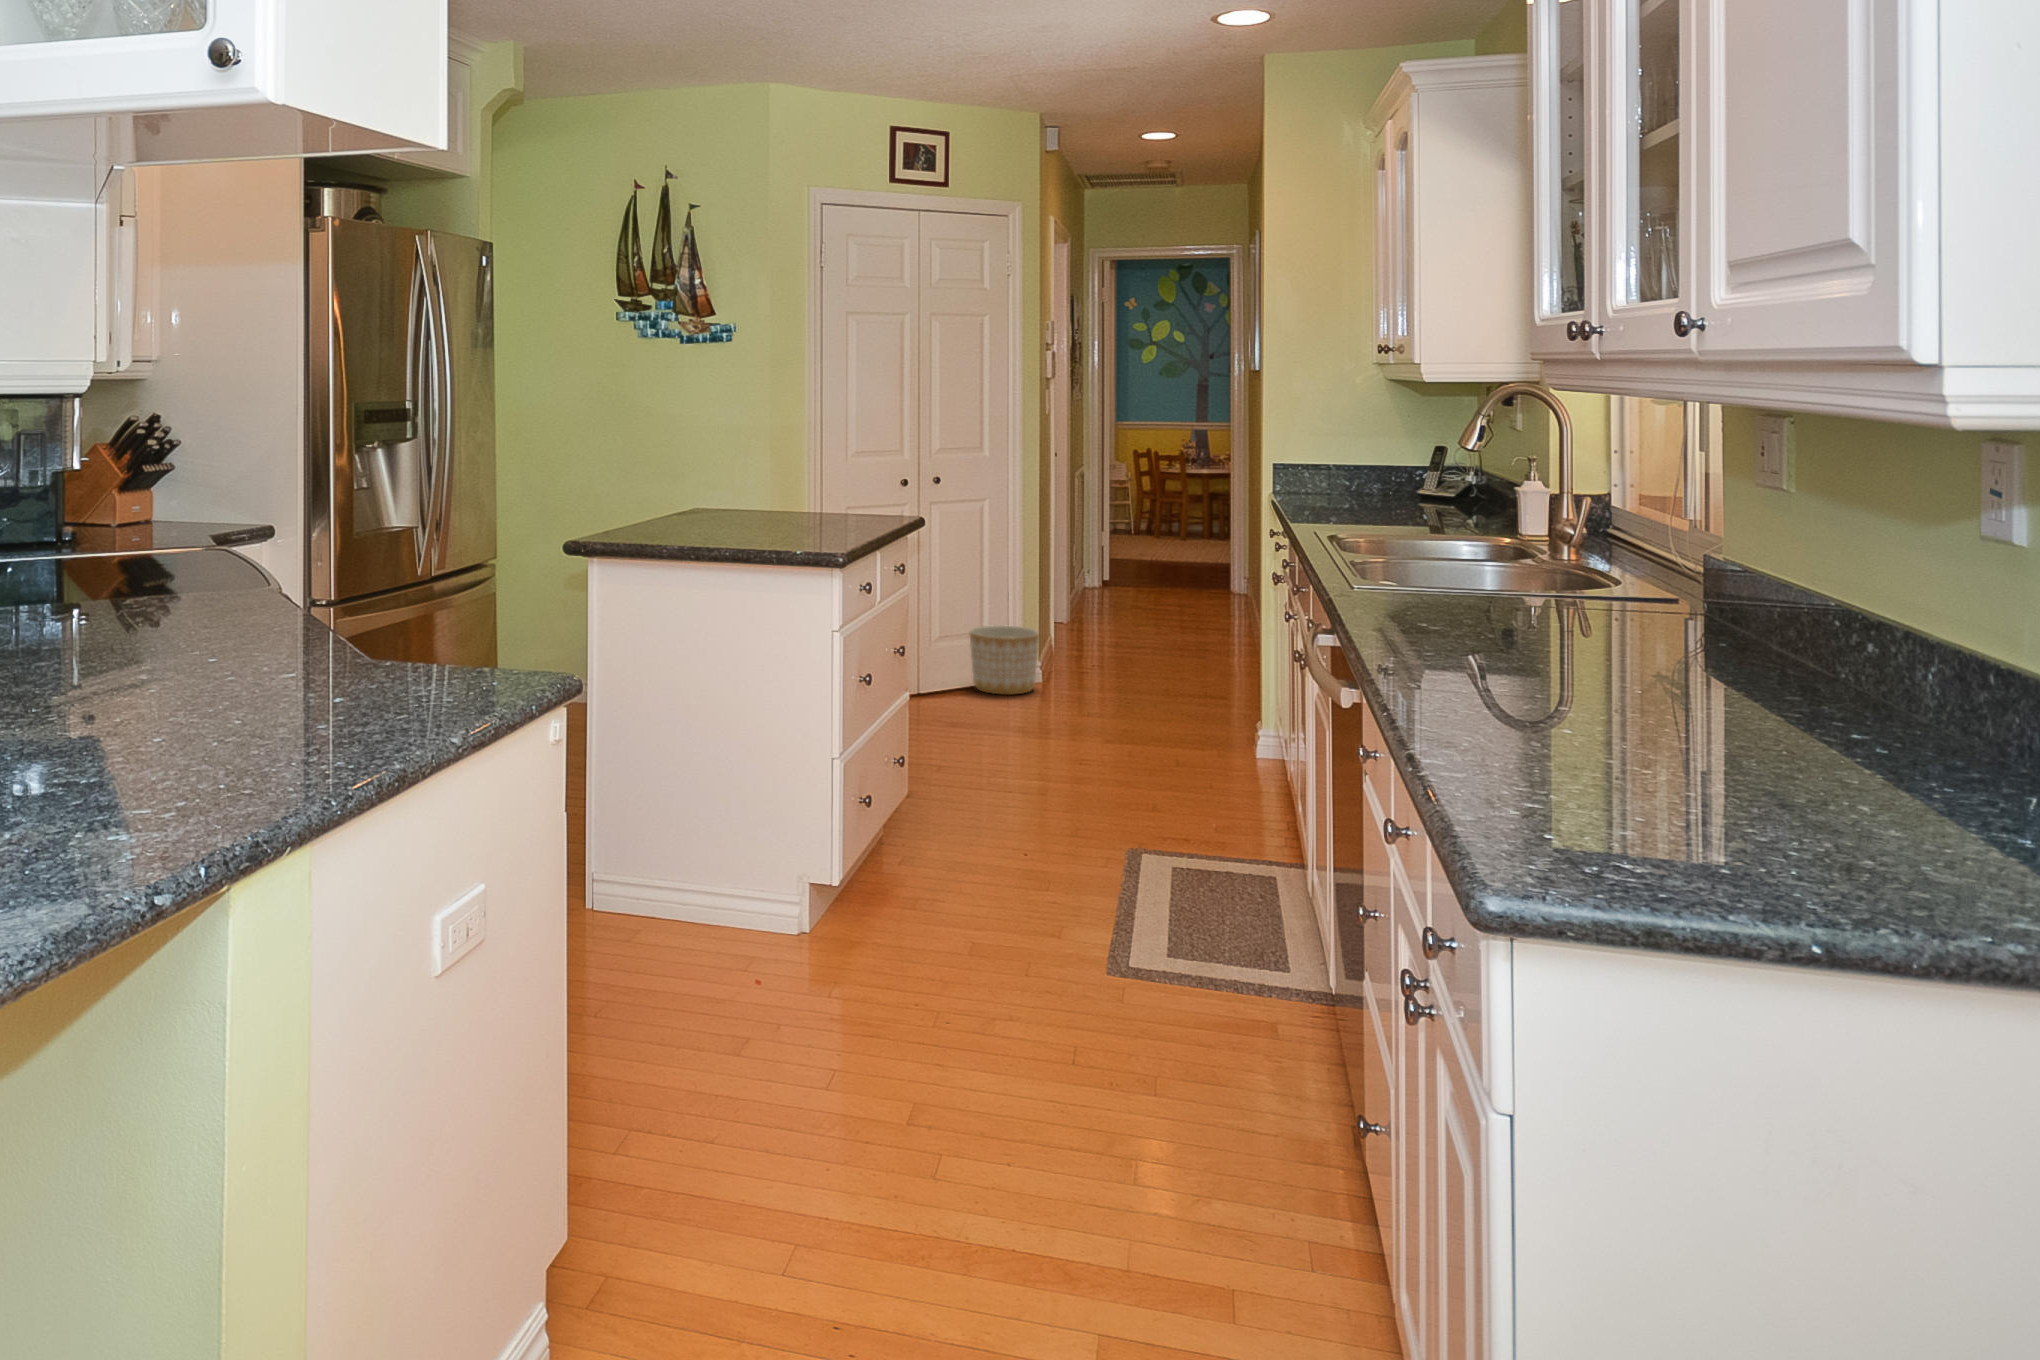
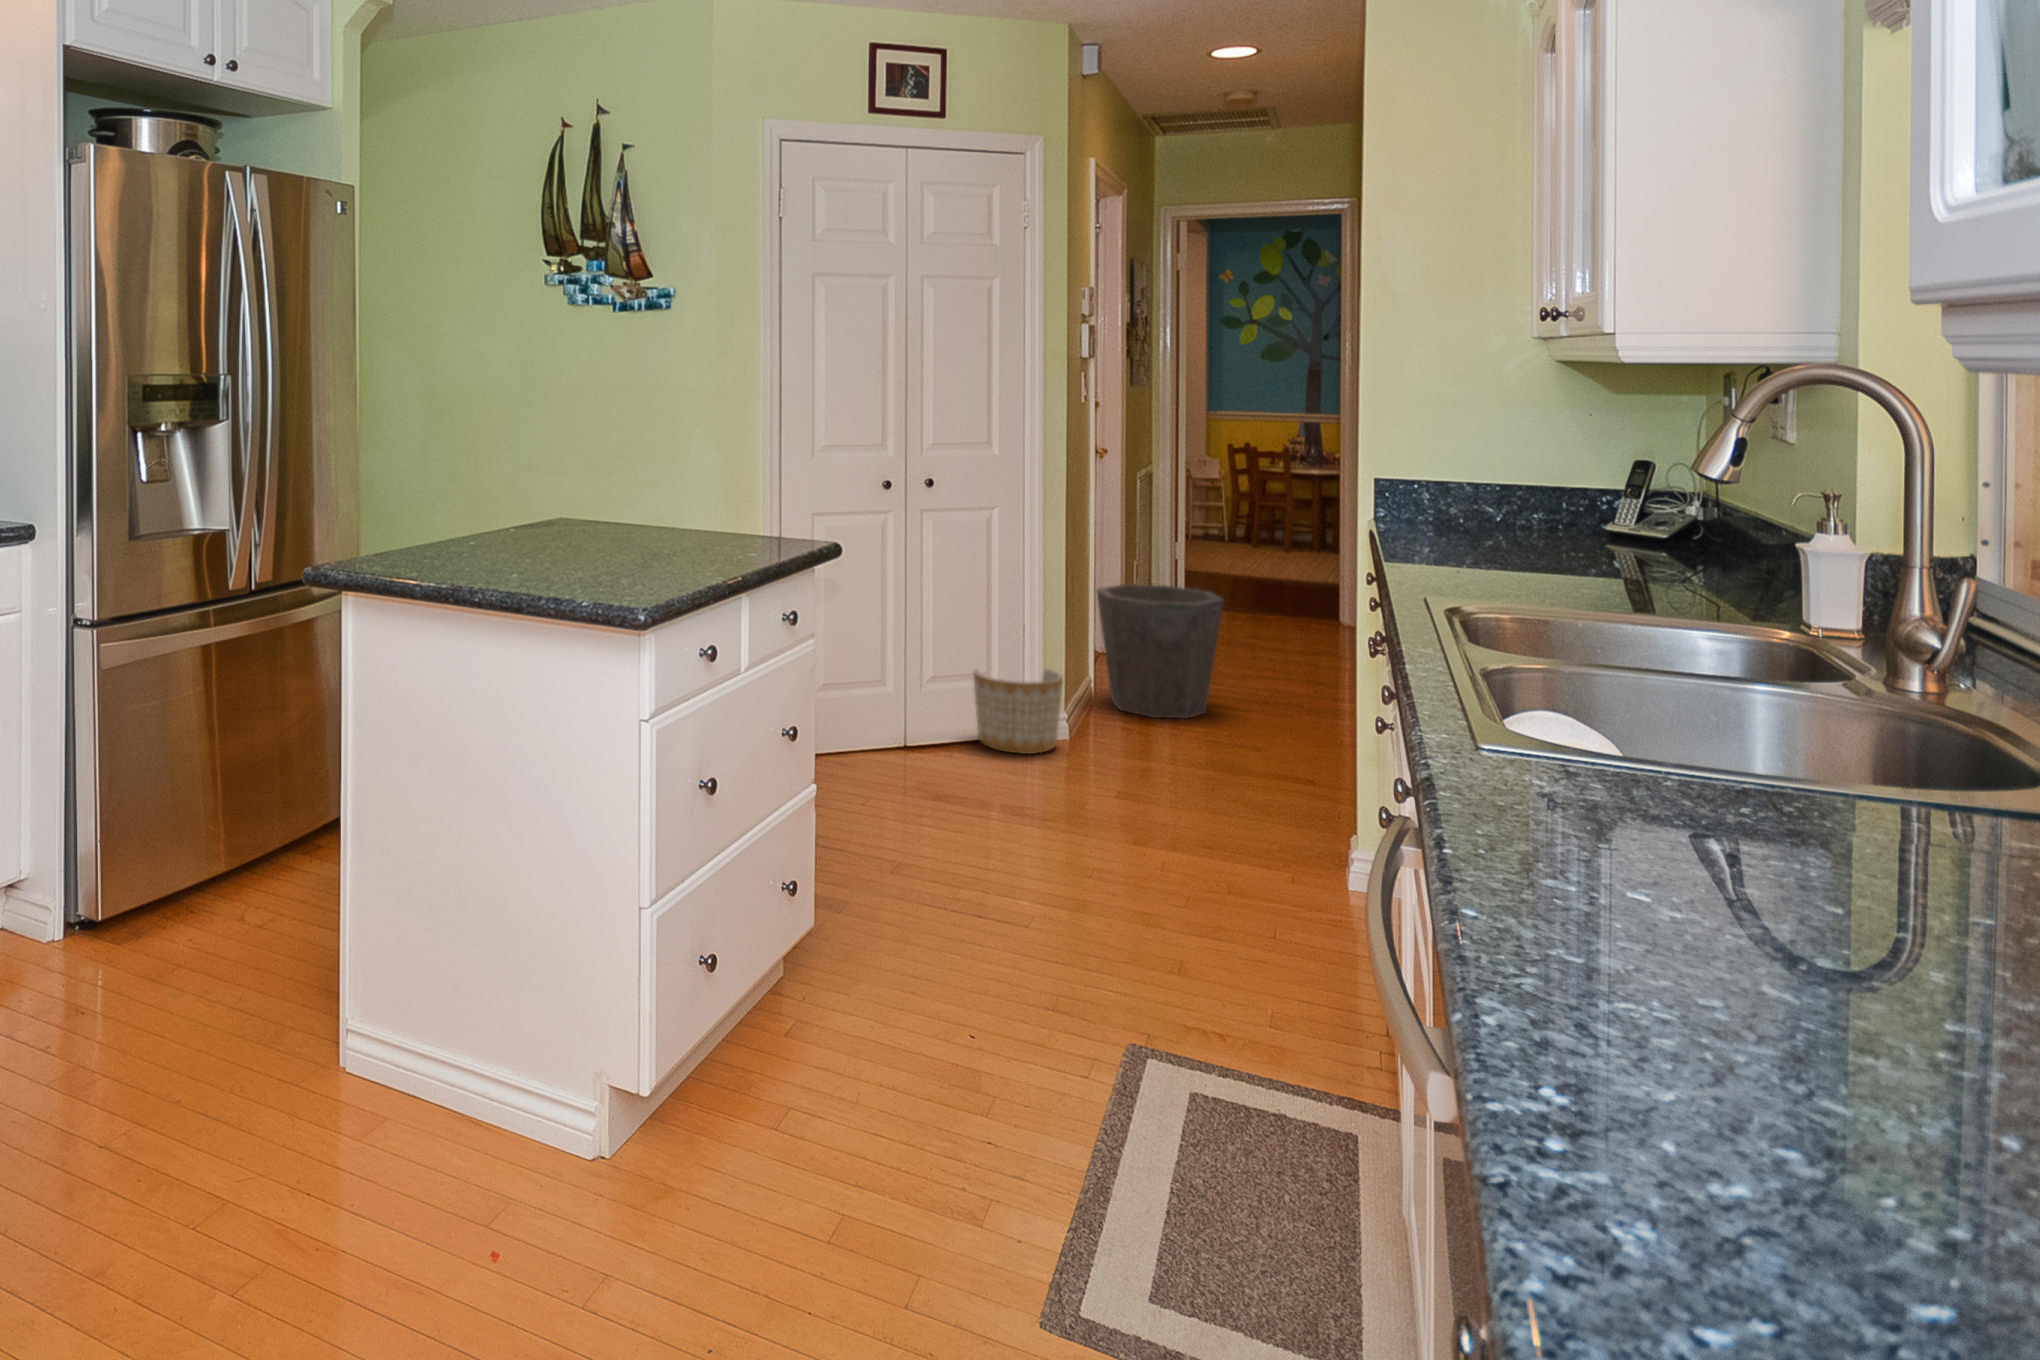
waste bin: none [1055,562,1154,666] -> present [1097,584,1224,719]

